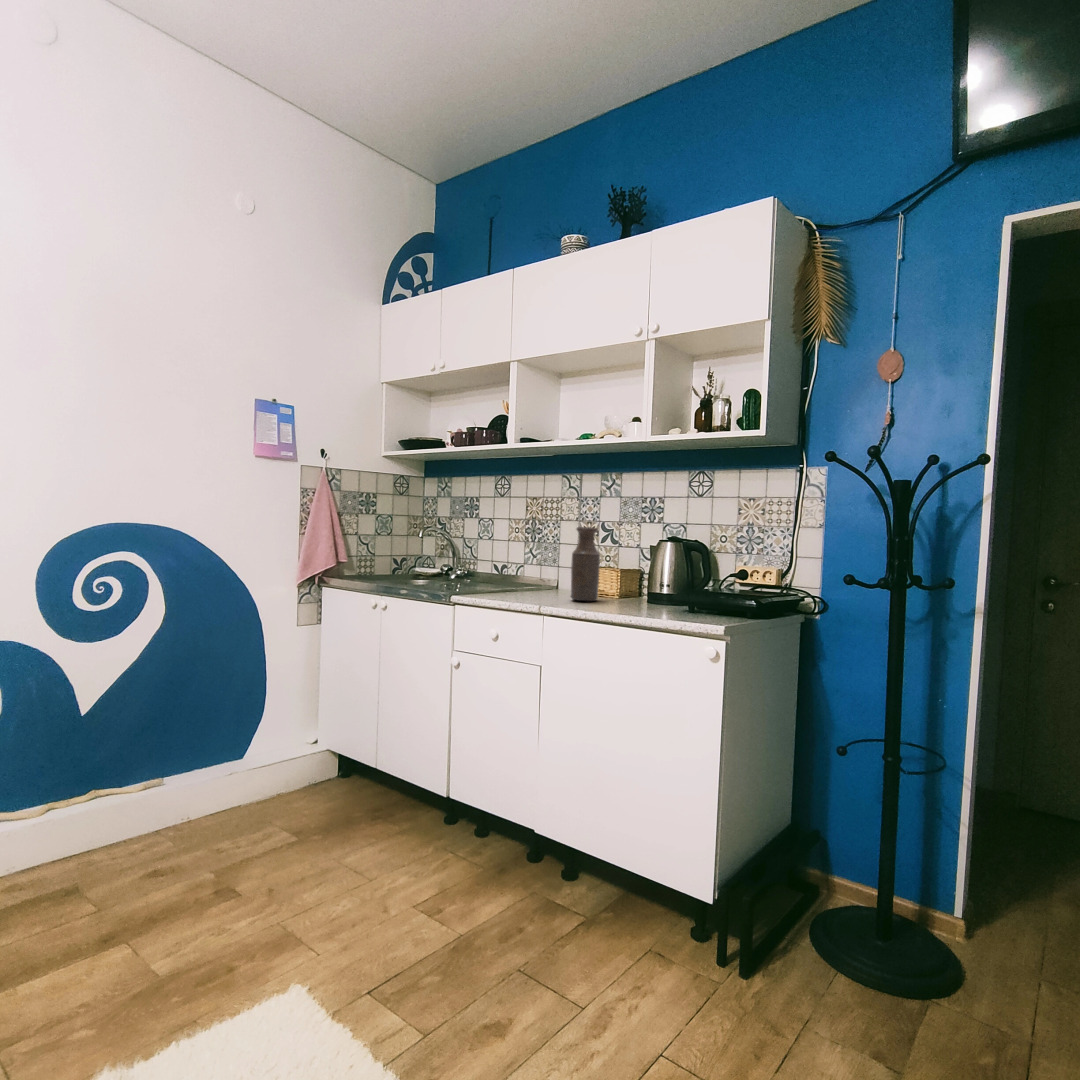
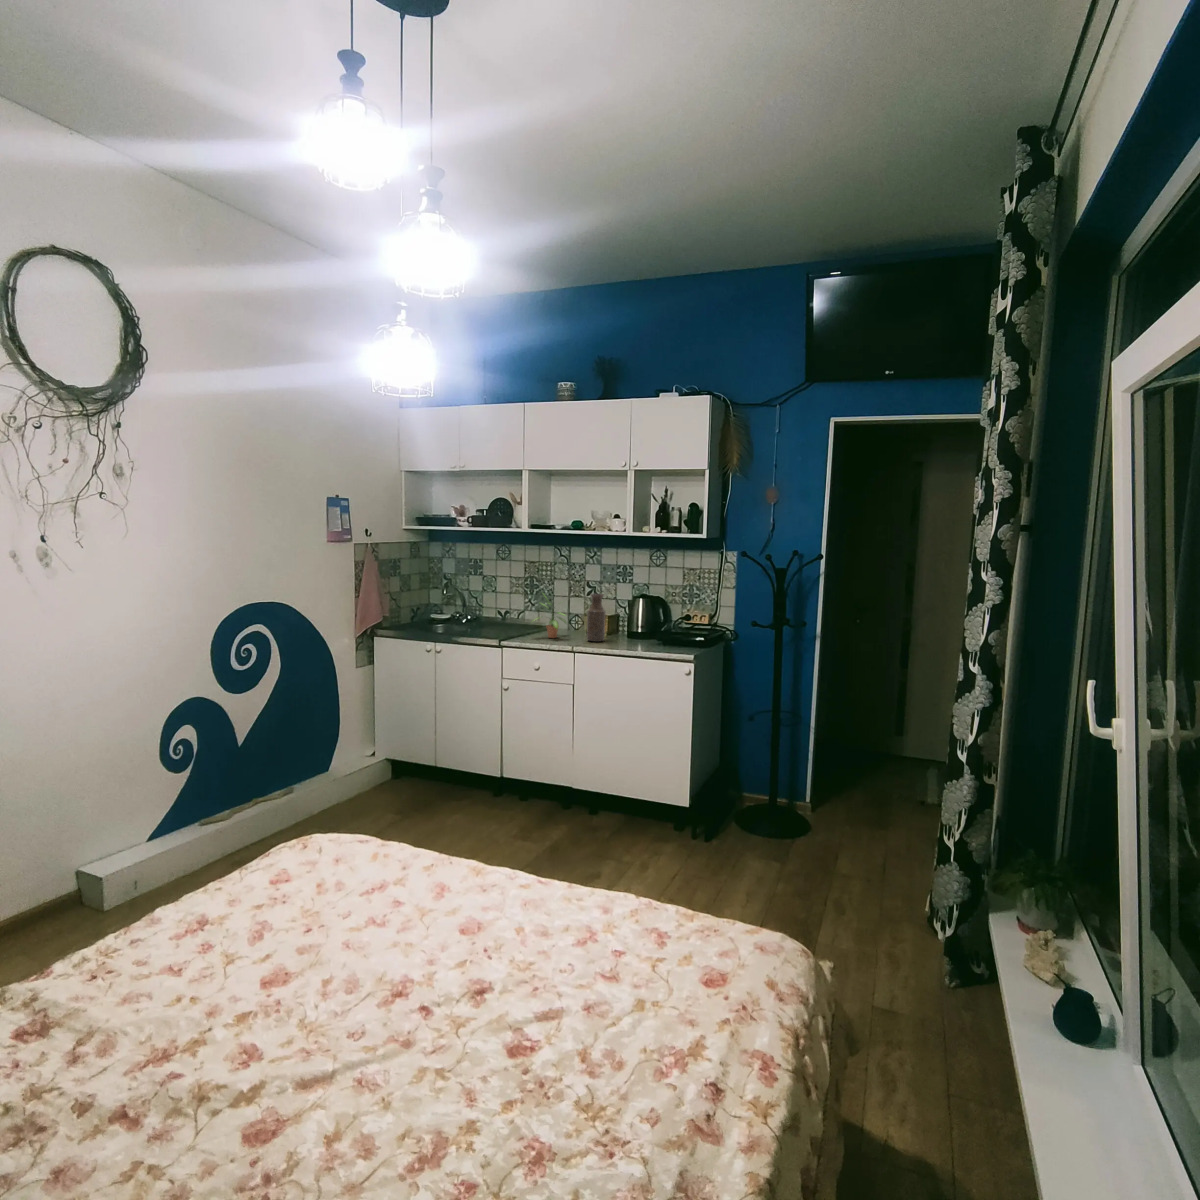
potted plant: none [494,525,553,595] -> present [535,596,566,638]

